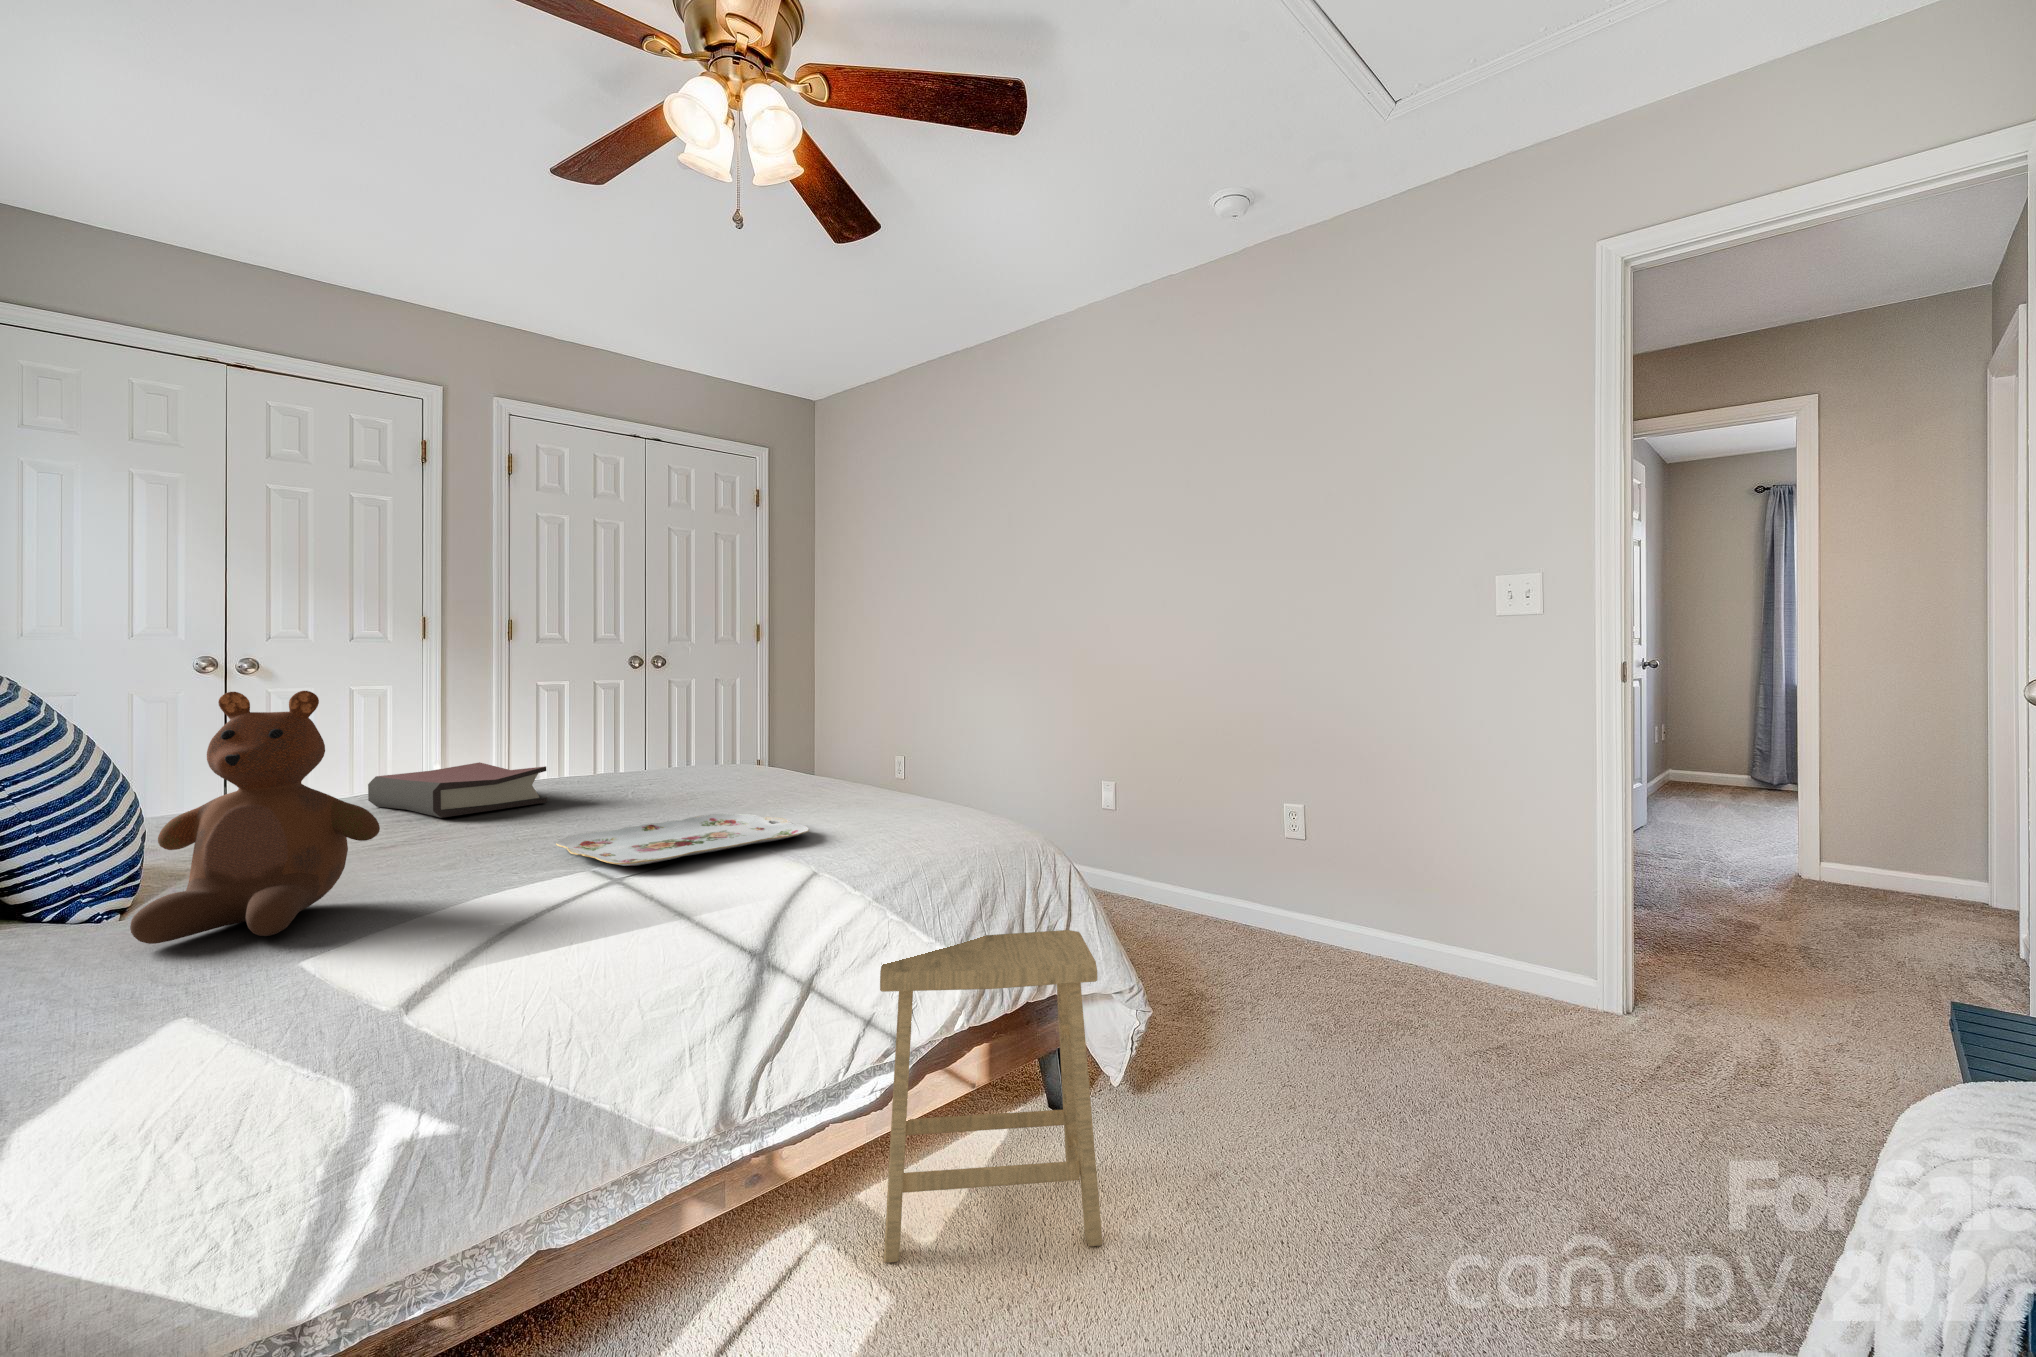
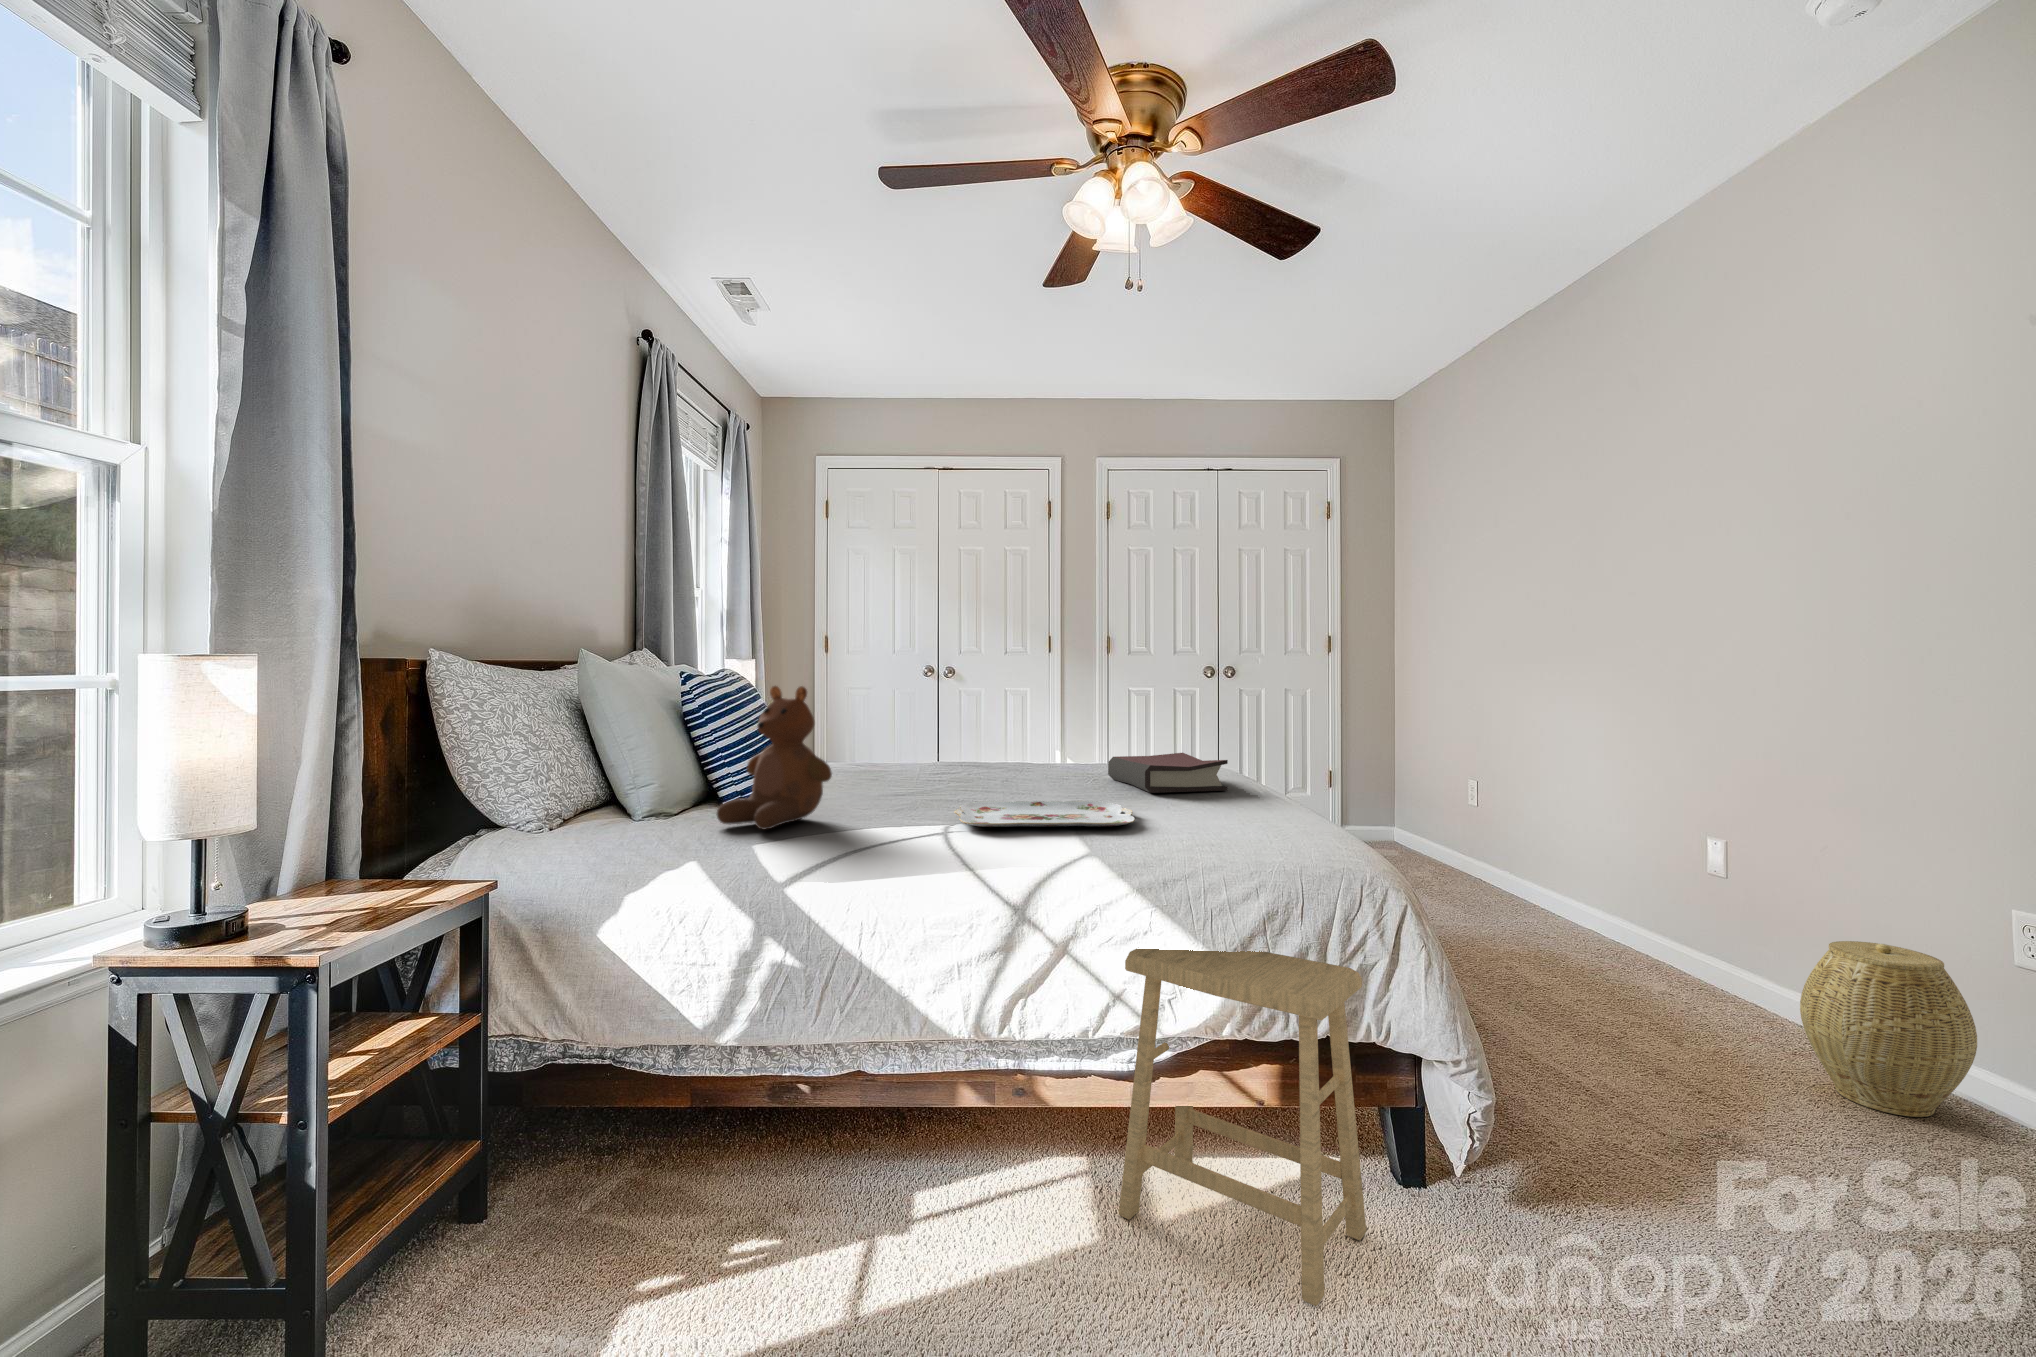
hardback book: present [368,762,547,818] -> present [1108,753,1228,793]
woven basket: none [1191,837,1277,947] -> present [1800,941,1977,1117]

